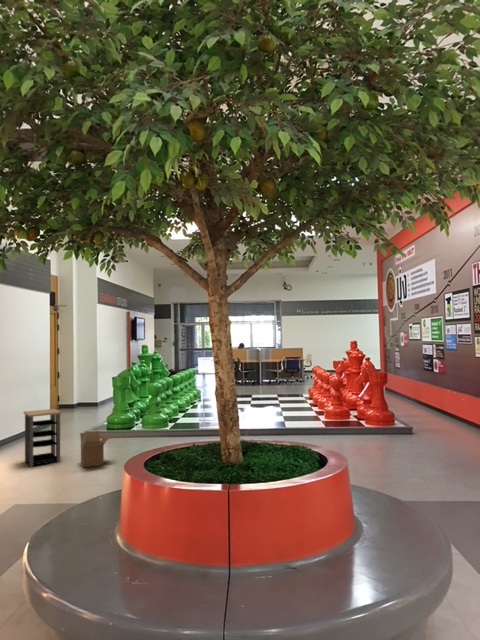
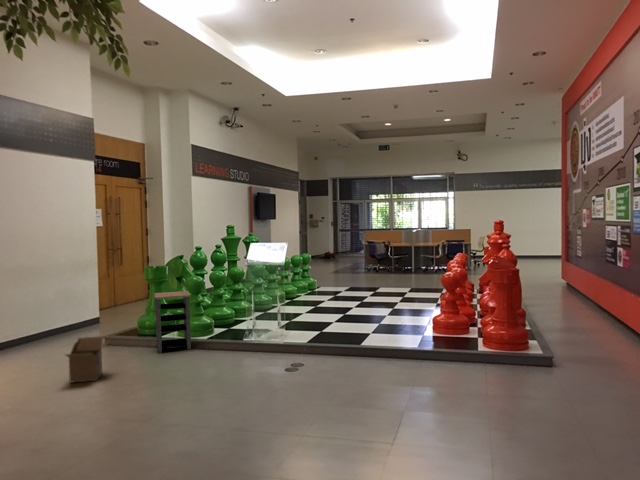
side table: present [24,409,61,467] -> present [154,291,191,353]

